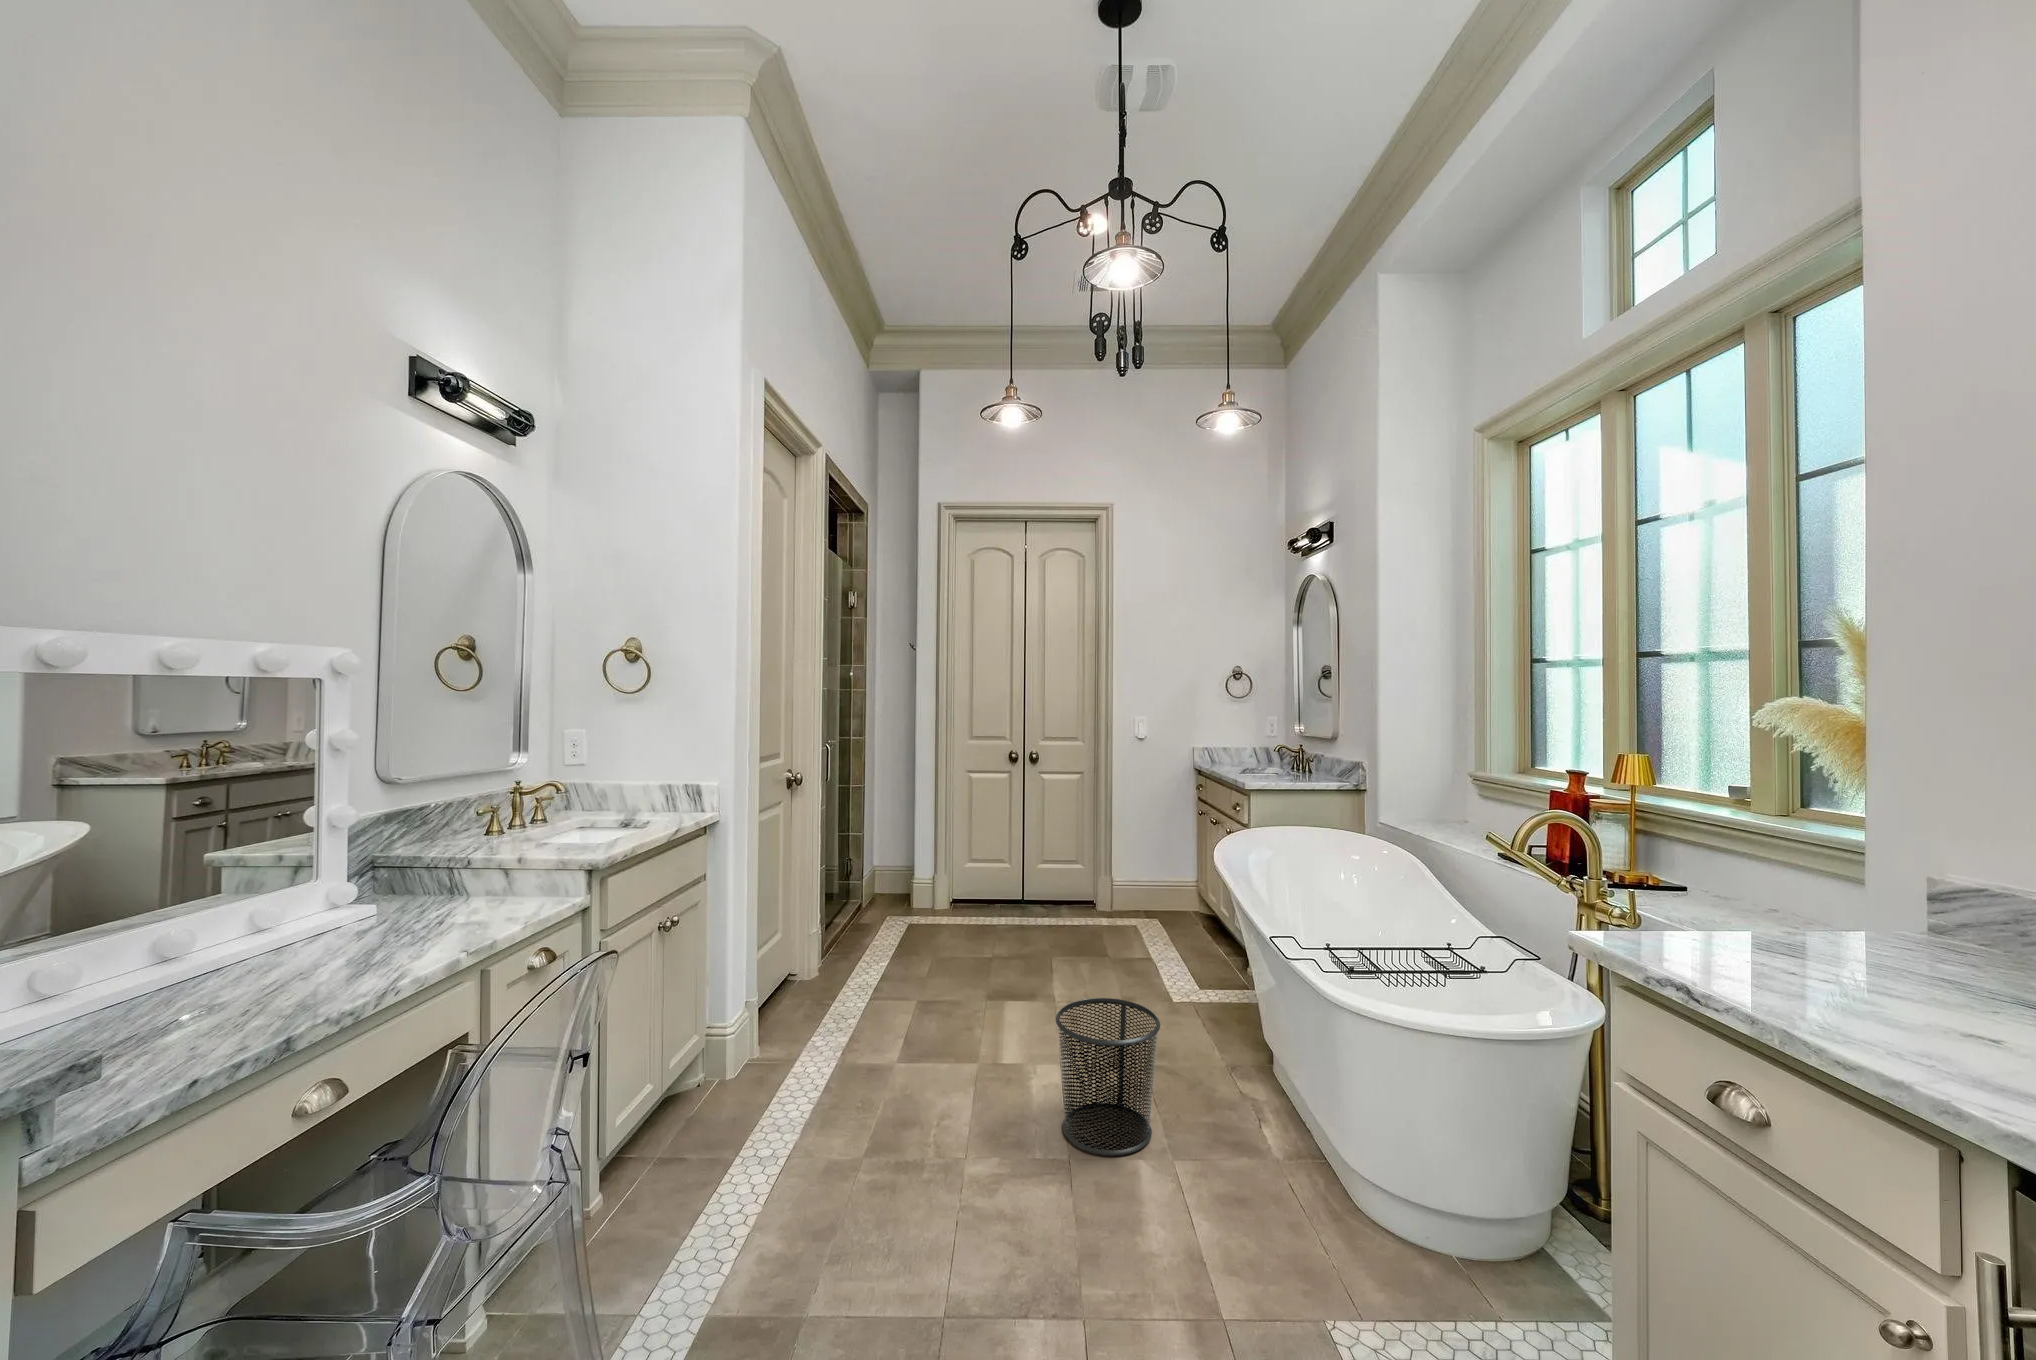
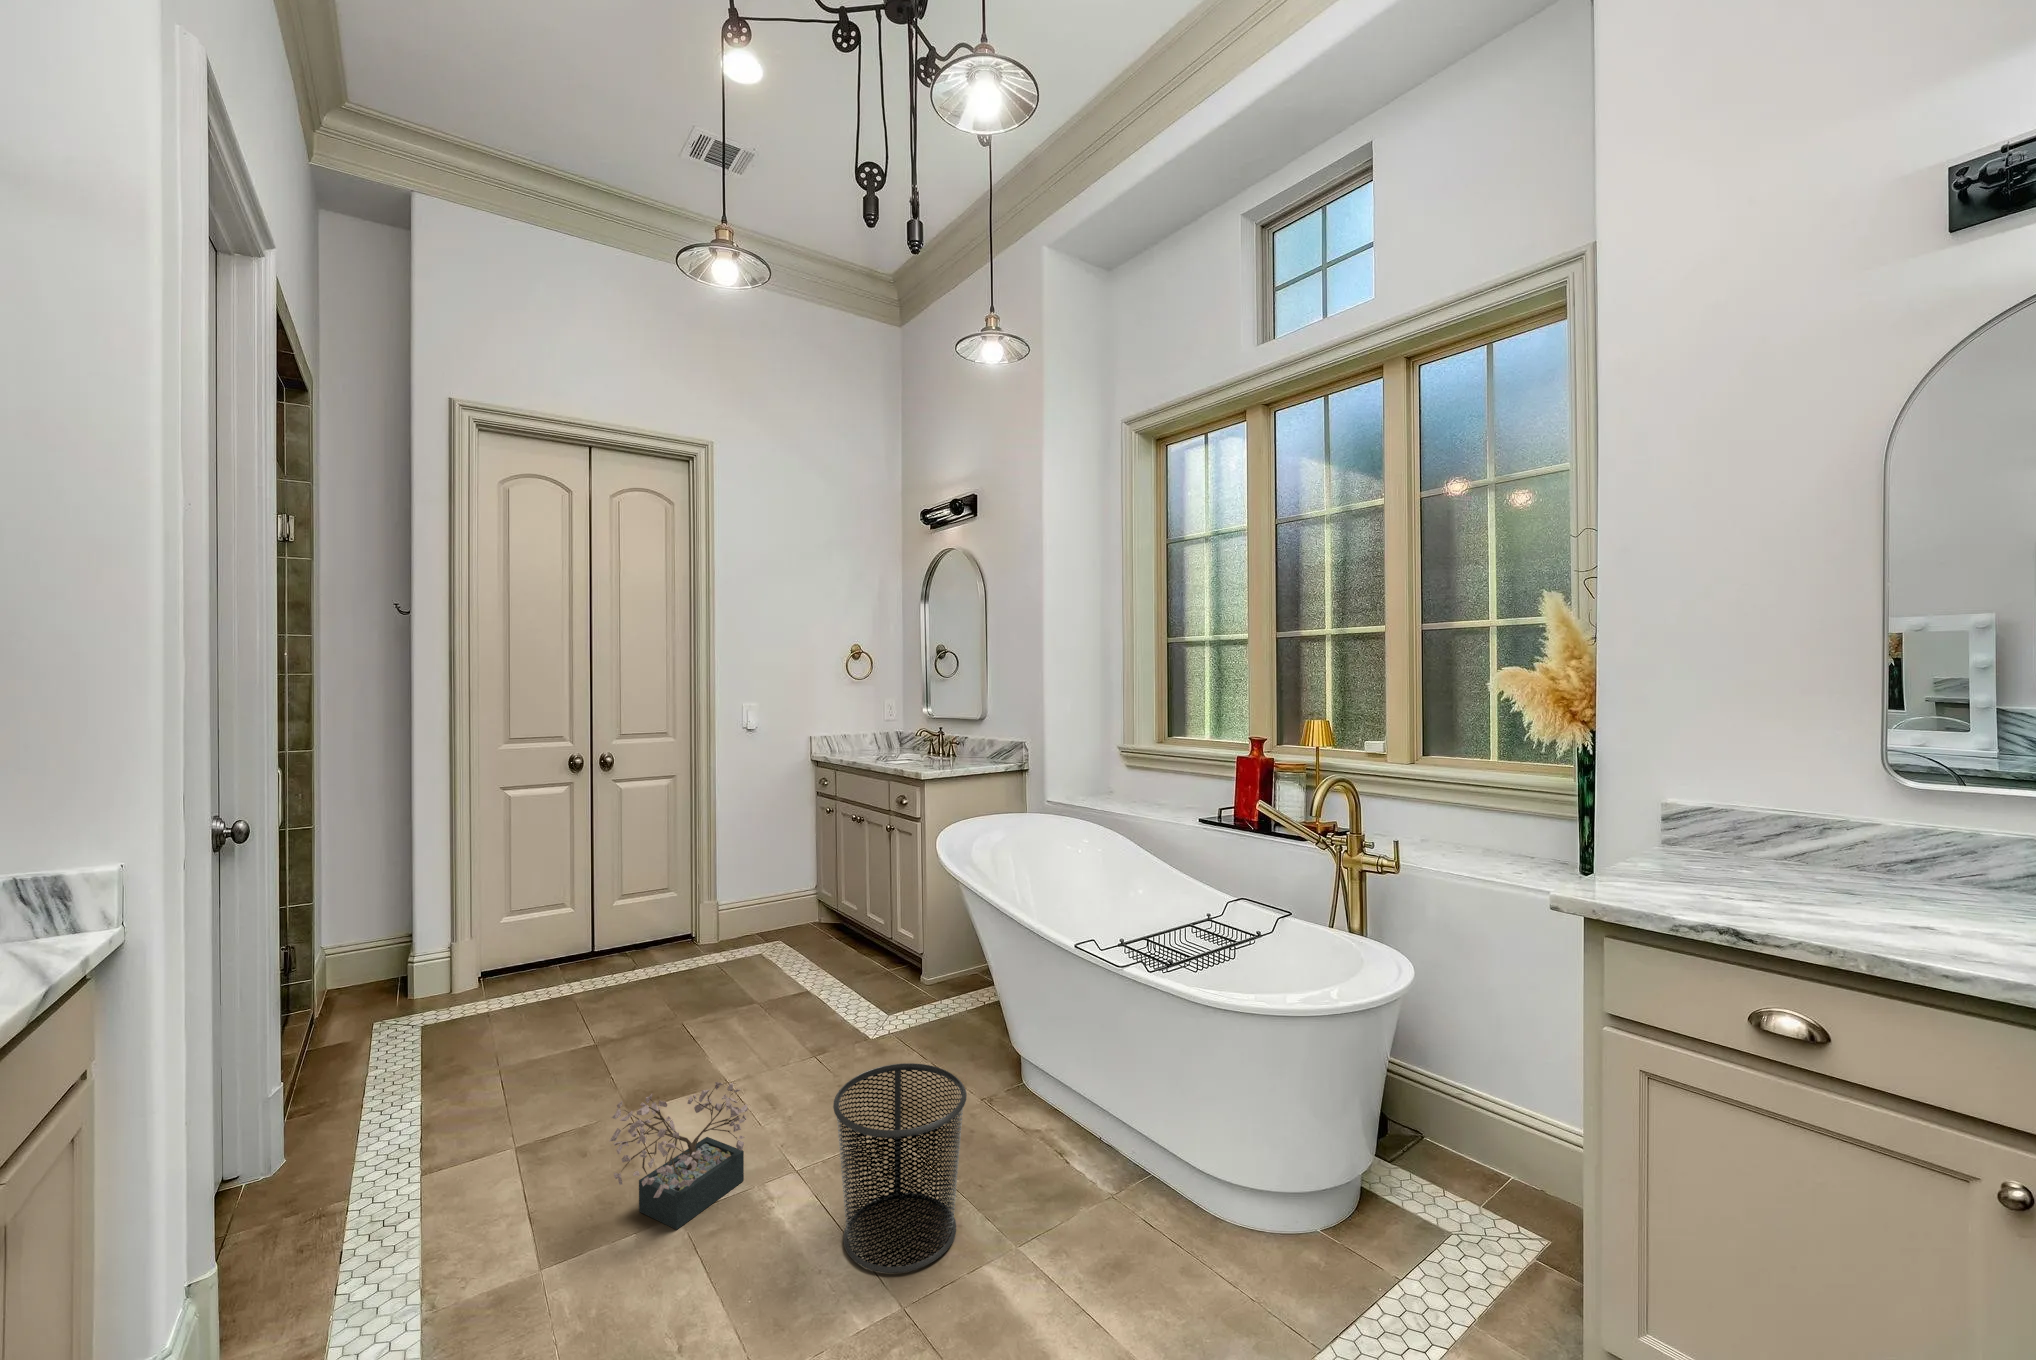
decorative plant: none [939,975,1038,1073] -> present [609,1082,747,1230]

